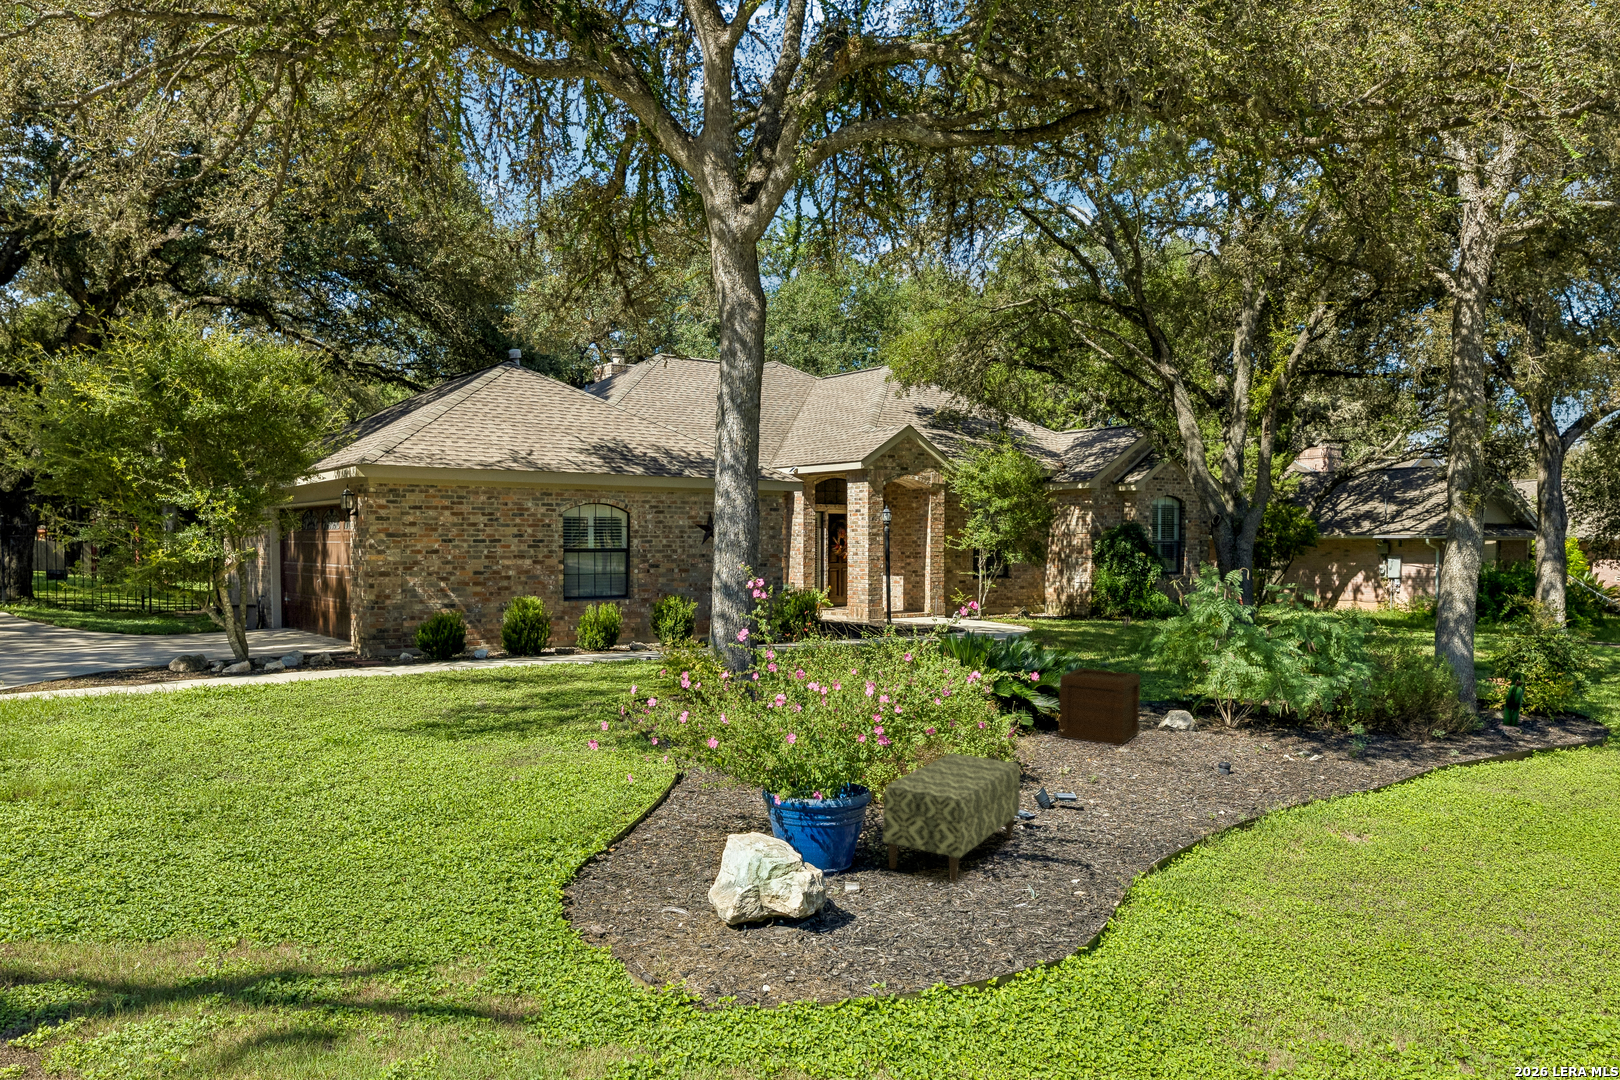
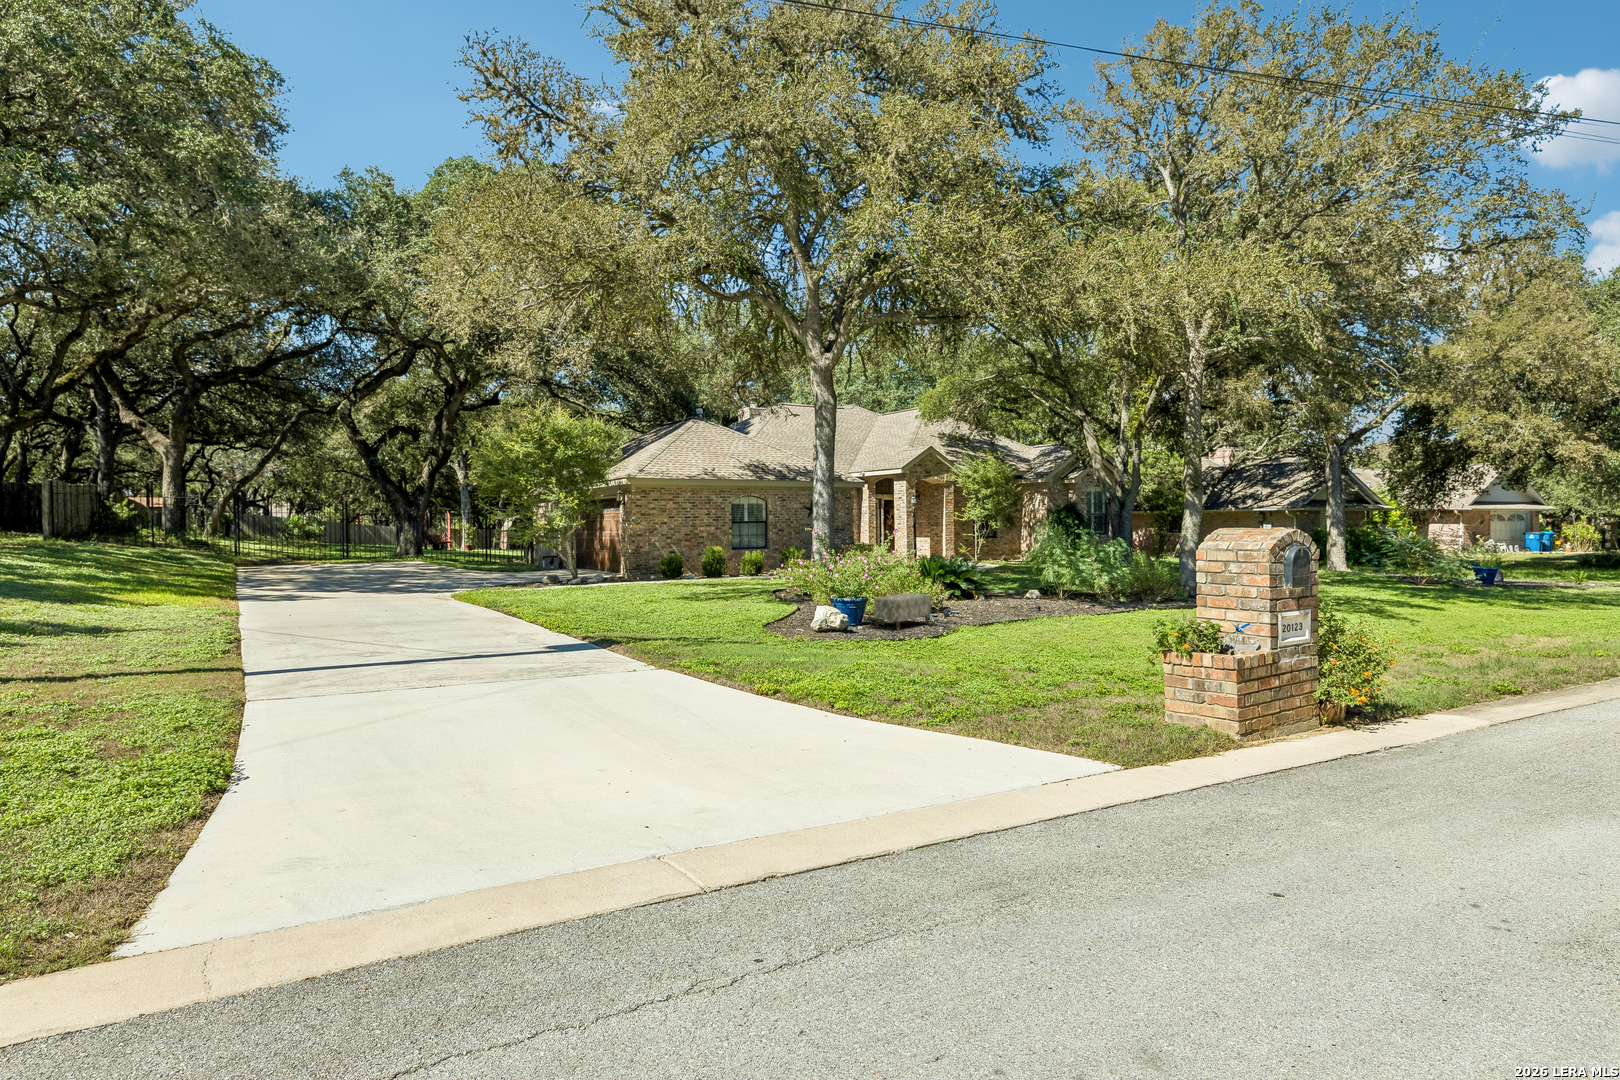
wooden crate: present [1058,668,1140,746] -> none [975,572,1016,606]

